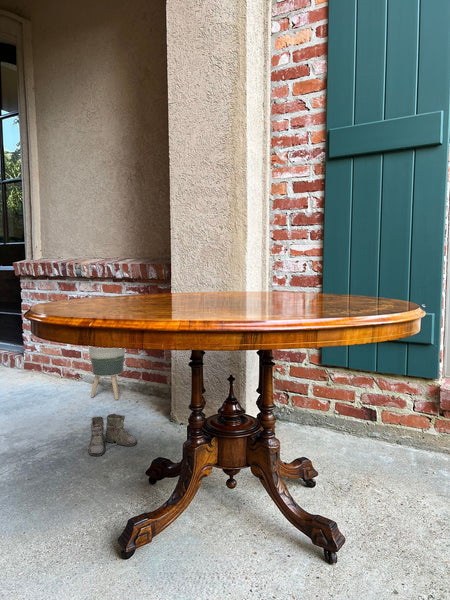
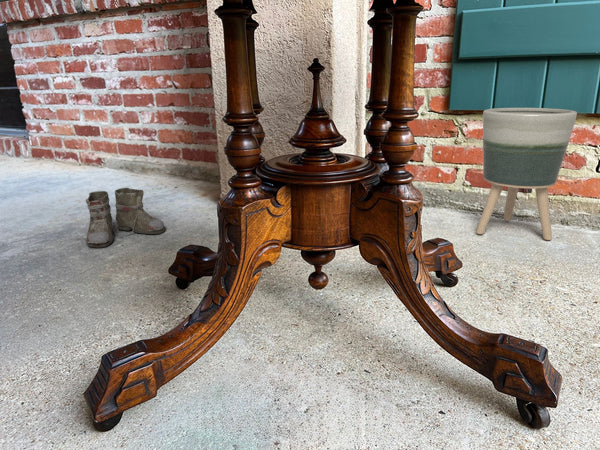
planter: present [89,347,125,400] -> present [476,108,577,240]

